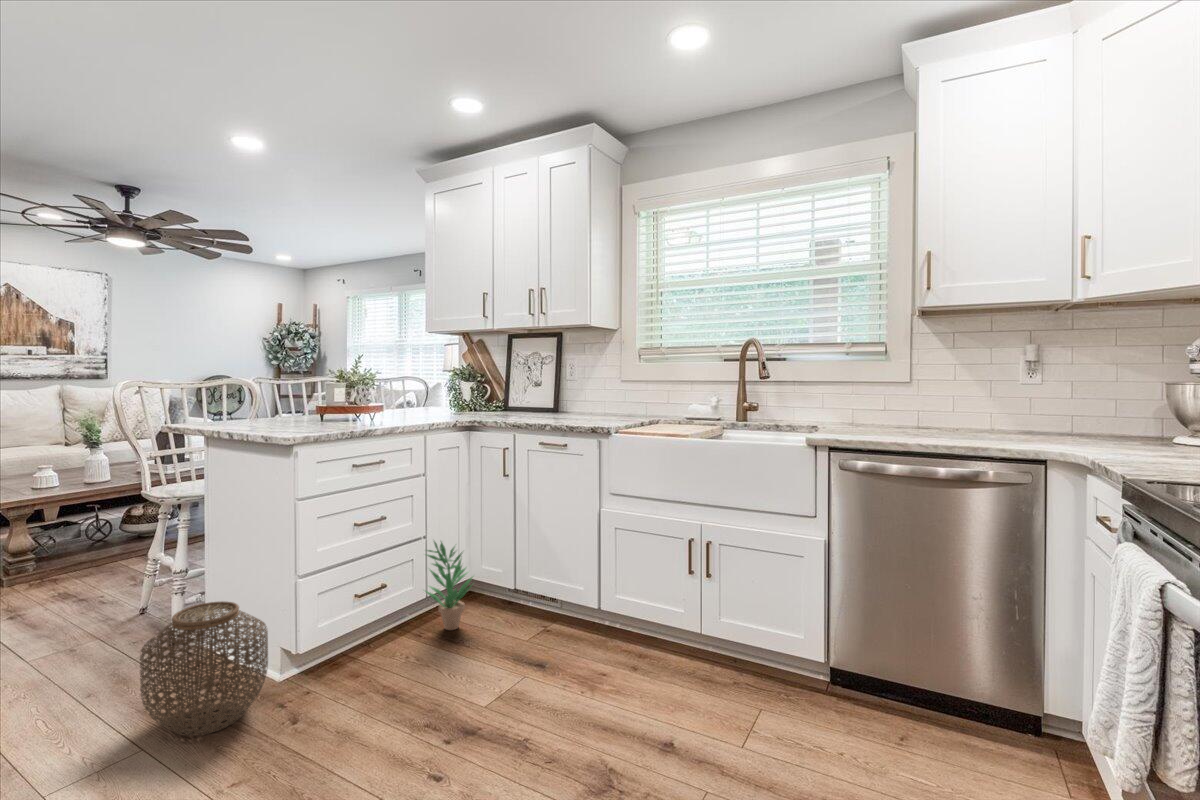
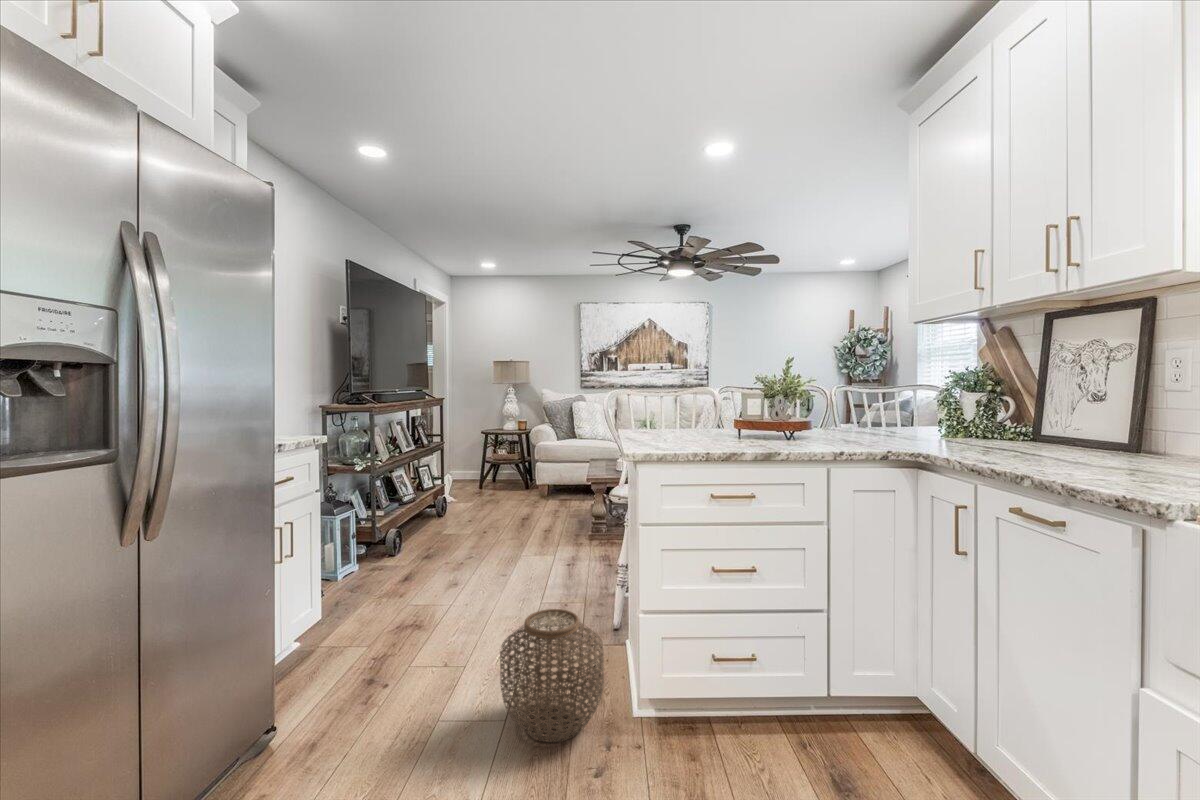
potted plant: present [425,542,473,630] -> none [810,615,893,758]

